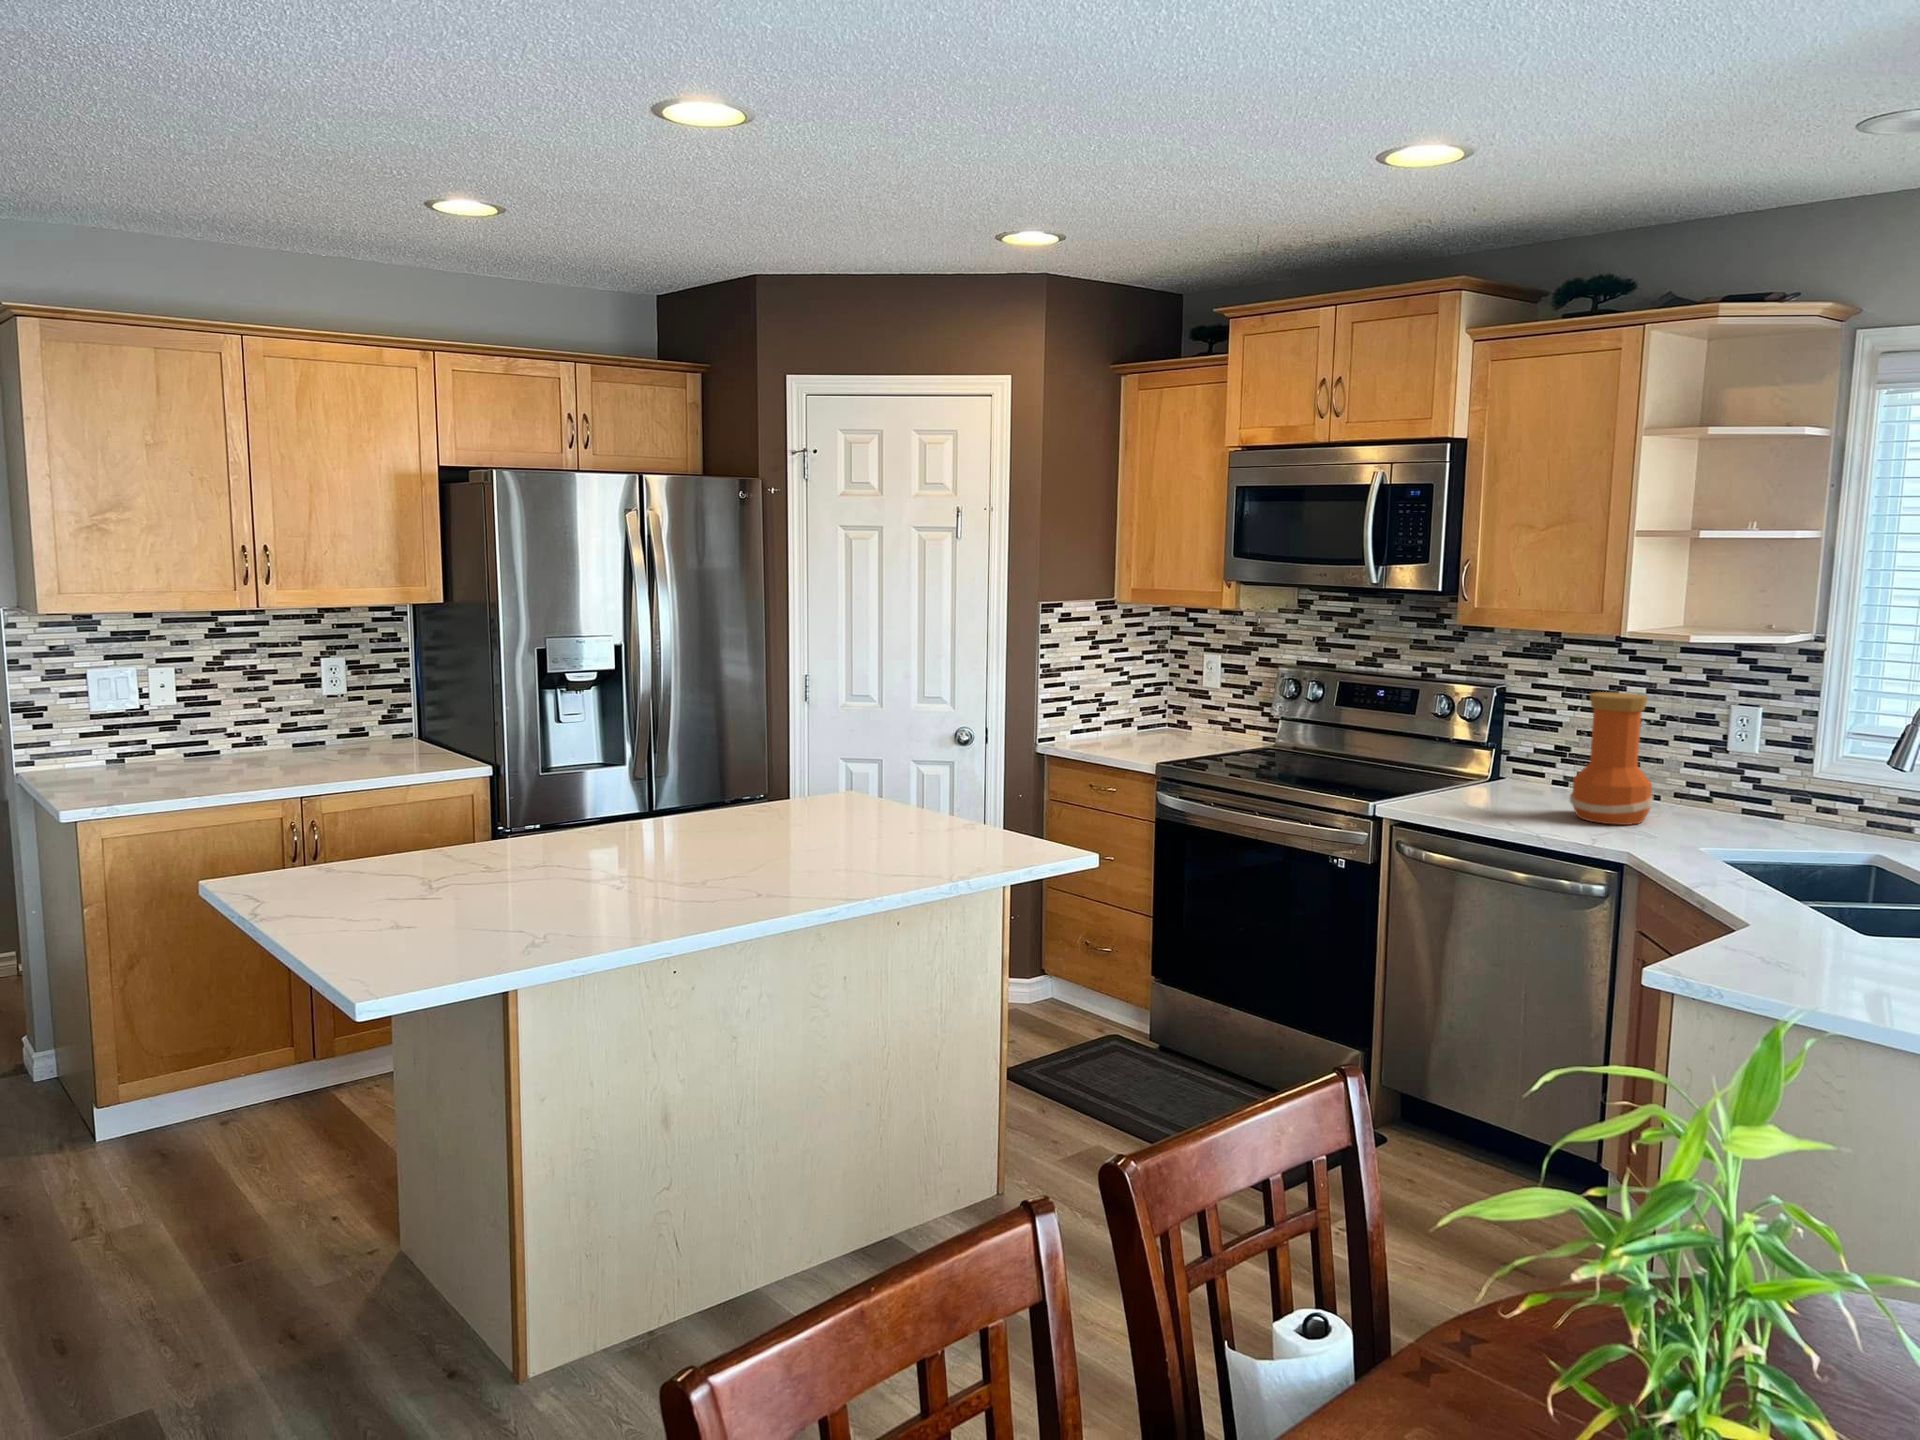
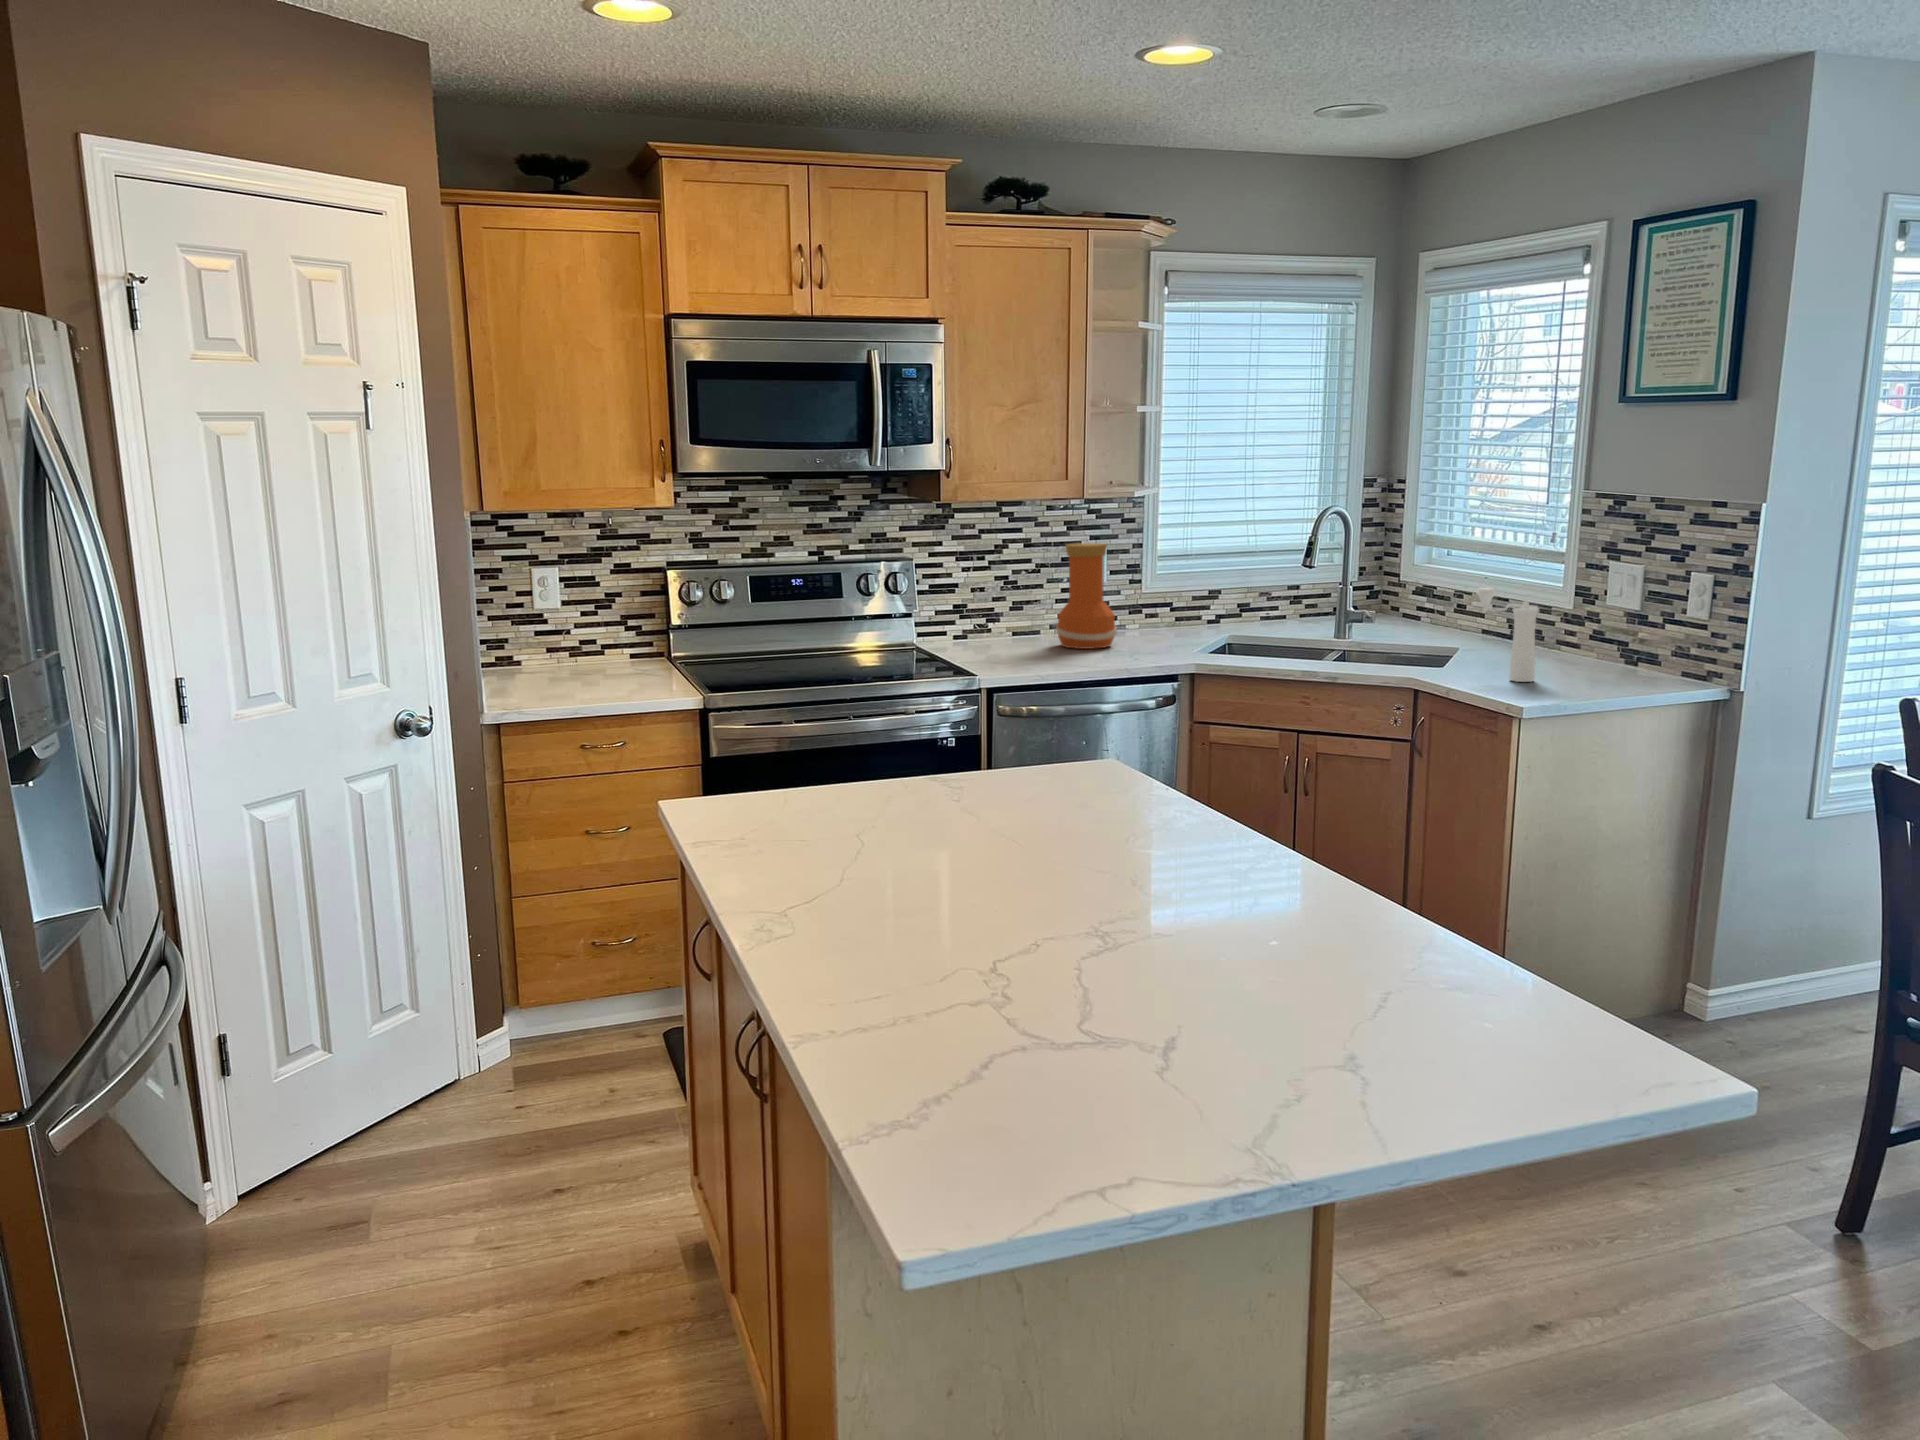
pepper mill: none [1768,828,1821,986] -> present [1477,588,1538,682]

